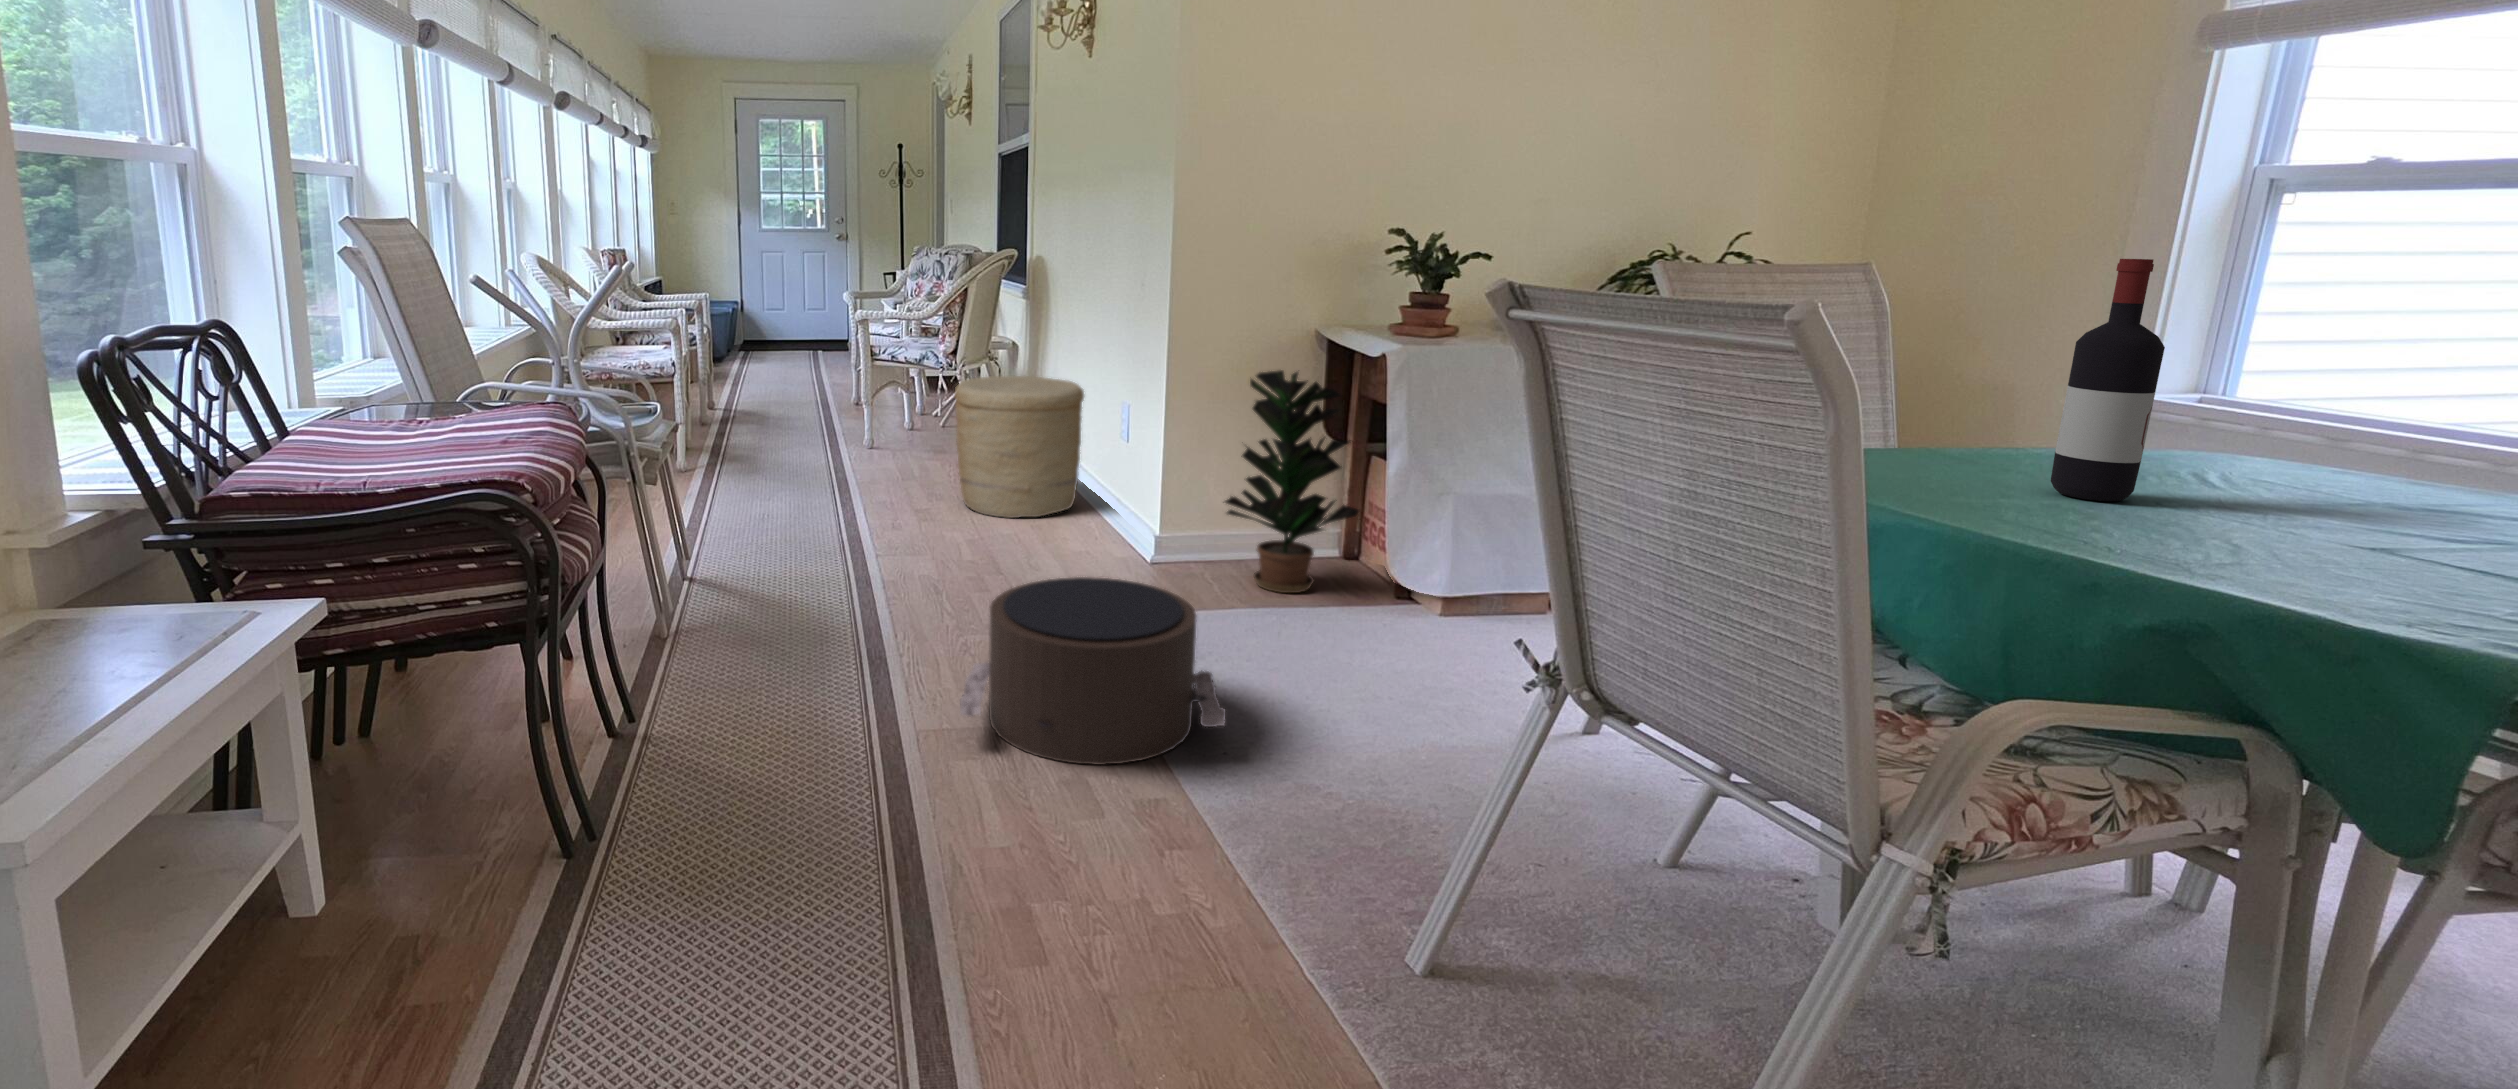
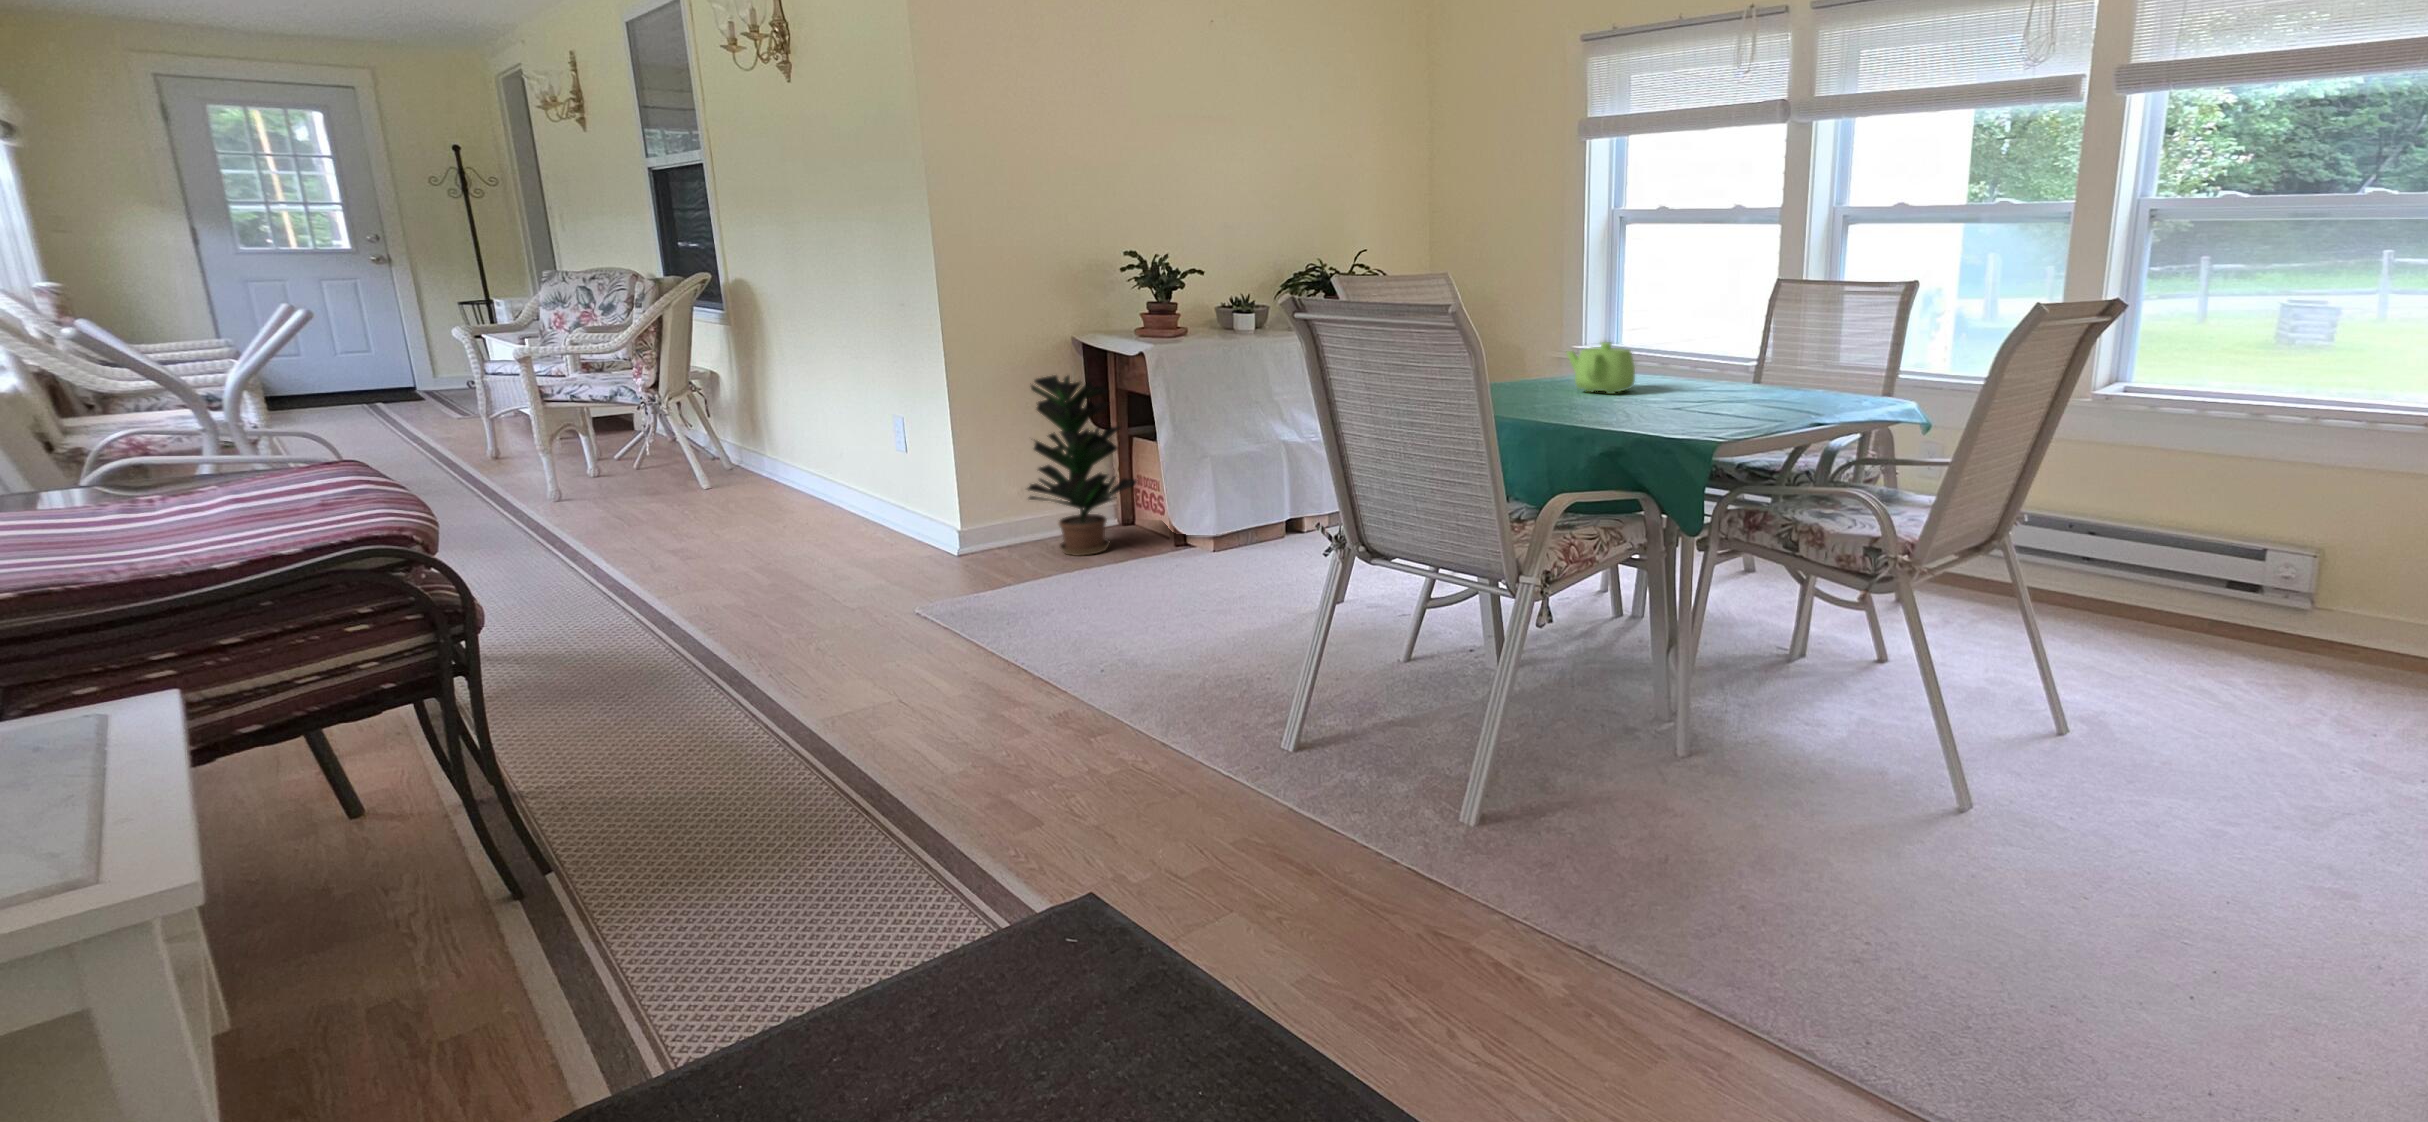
wine bottle: present [2051,259,2165,501] -> none [1516,278,1548,401]
woven basket: present [954,376,1084,518] -> none [698,404,858,545]
teapot: none [2191,398,2402,511] -> present [1567,342,1635,394]
pouf: present [960,577,1226,765] -> none [850,556,1089,700]

